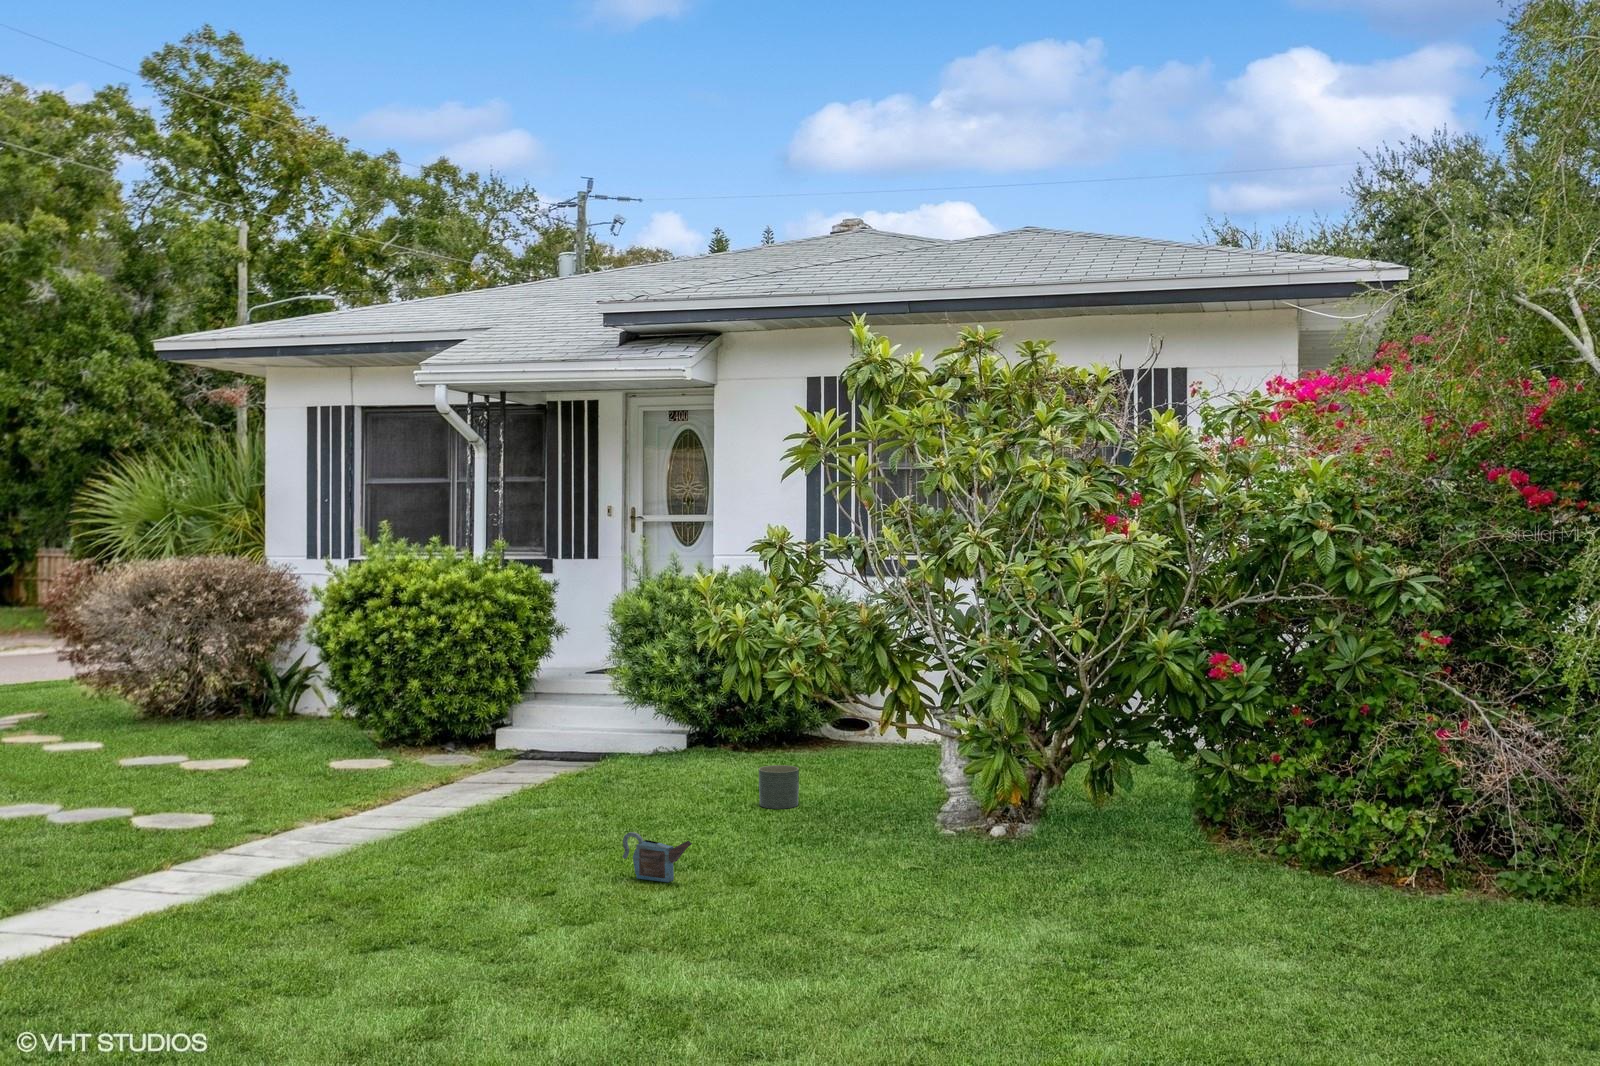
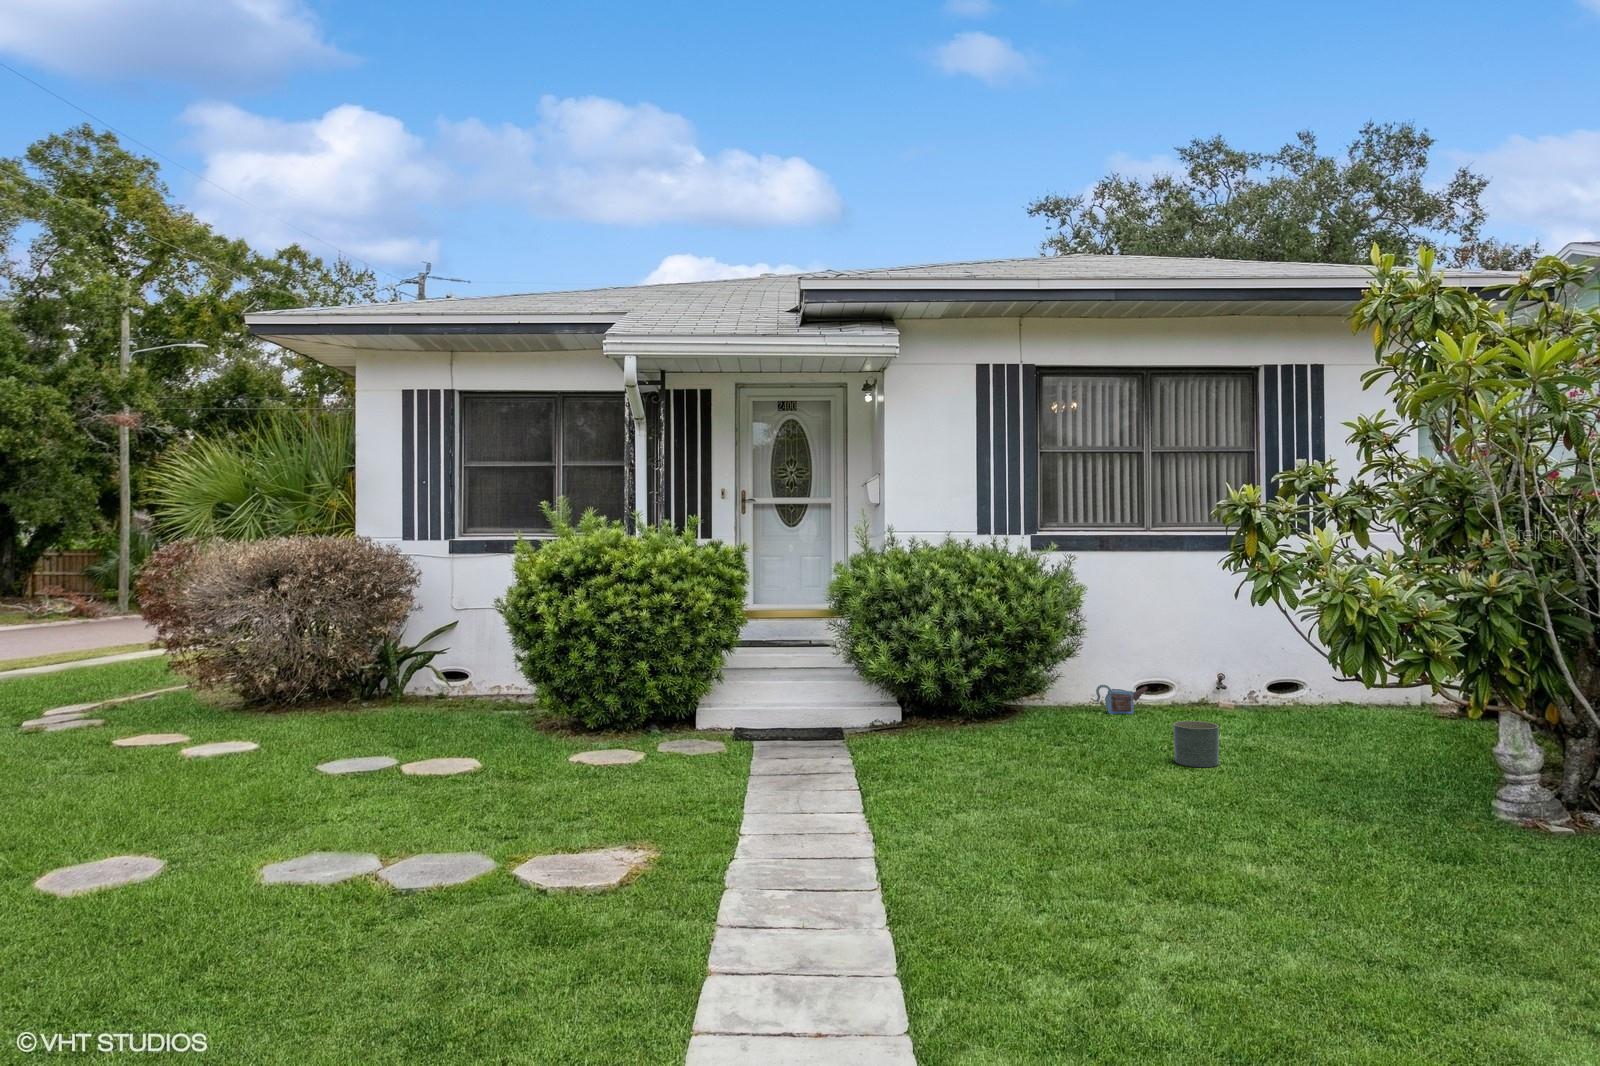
watering can: present [622,832,692,882] -> present [1096,685,1148,714]

